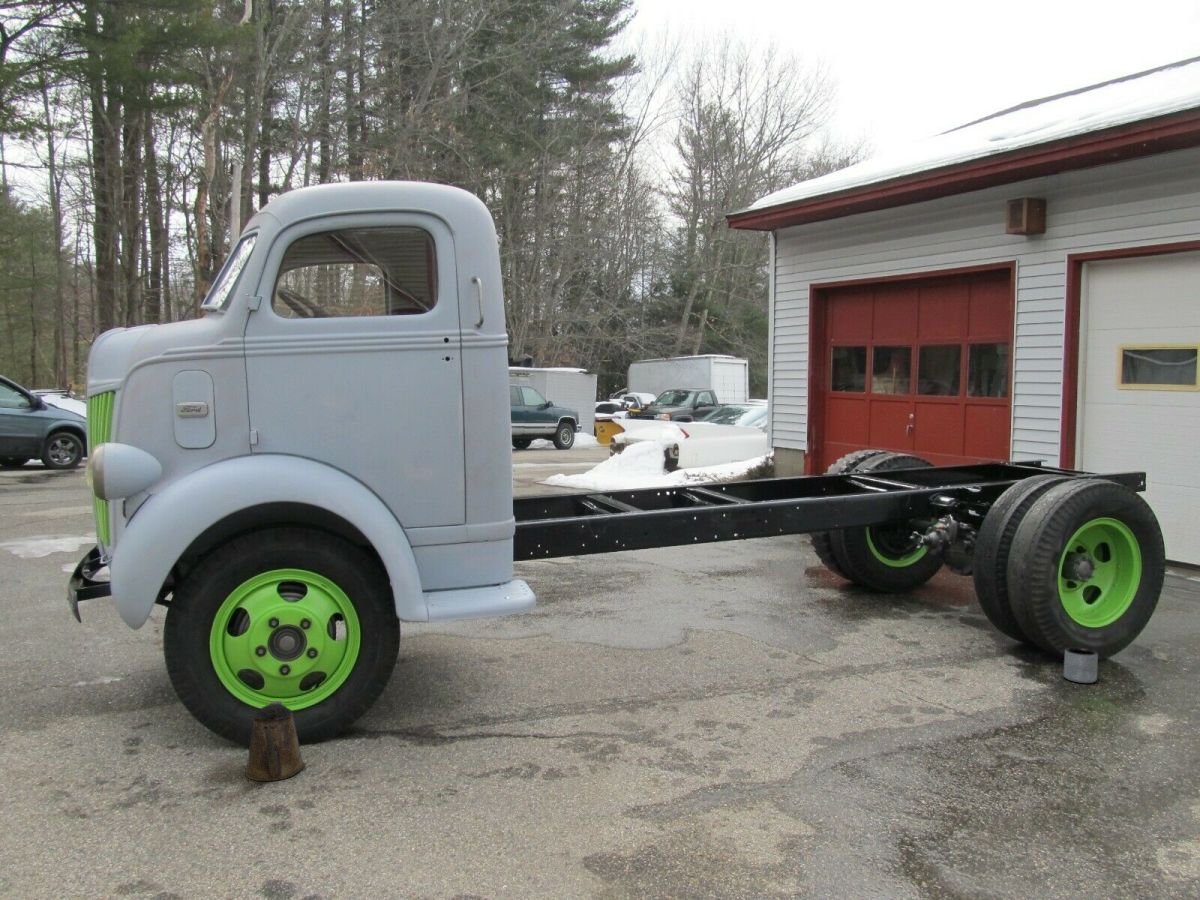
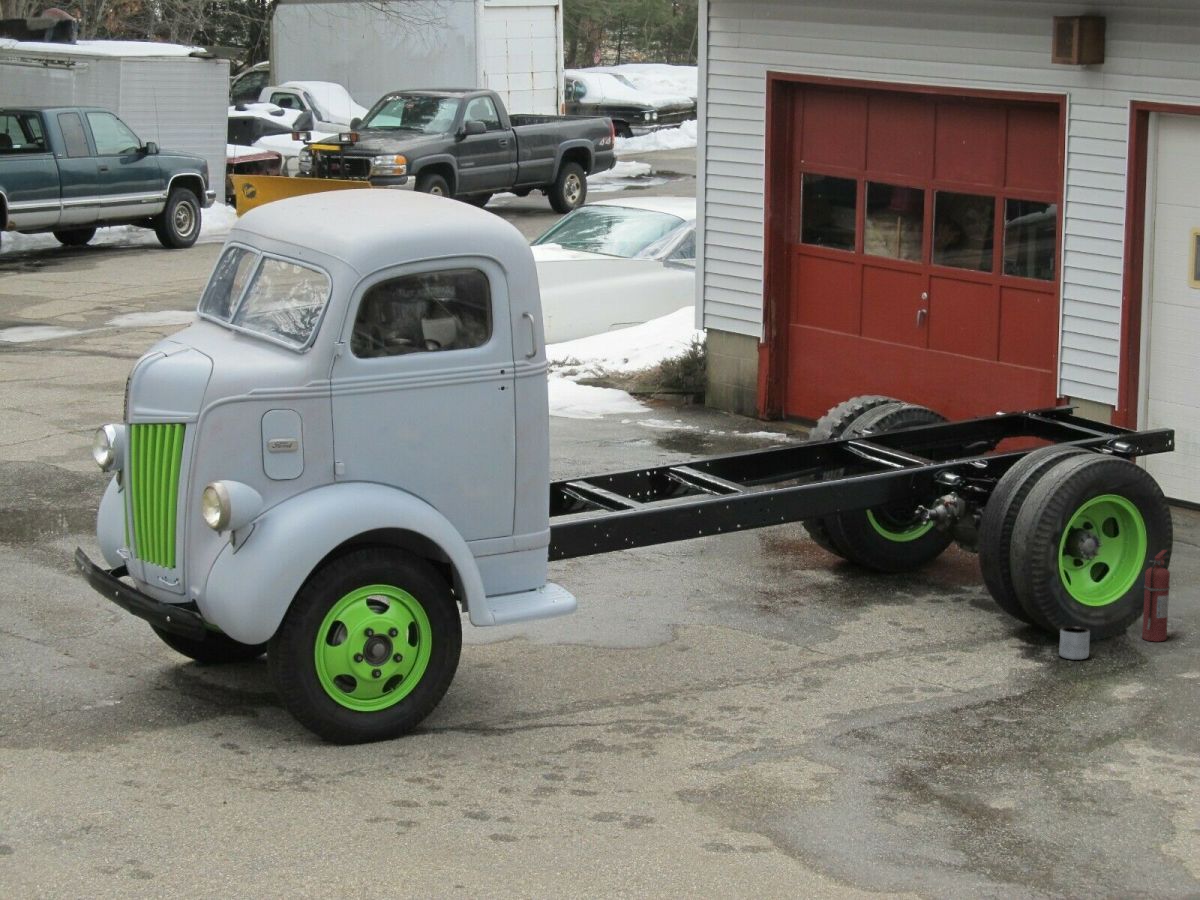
fire extinguisher: none [1145,574,1176,667] -> present [1142,550,1170,642]
watering can: present [245,701,305,781] -> none [357,701,406,766]

